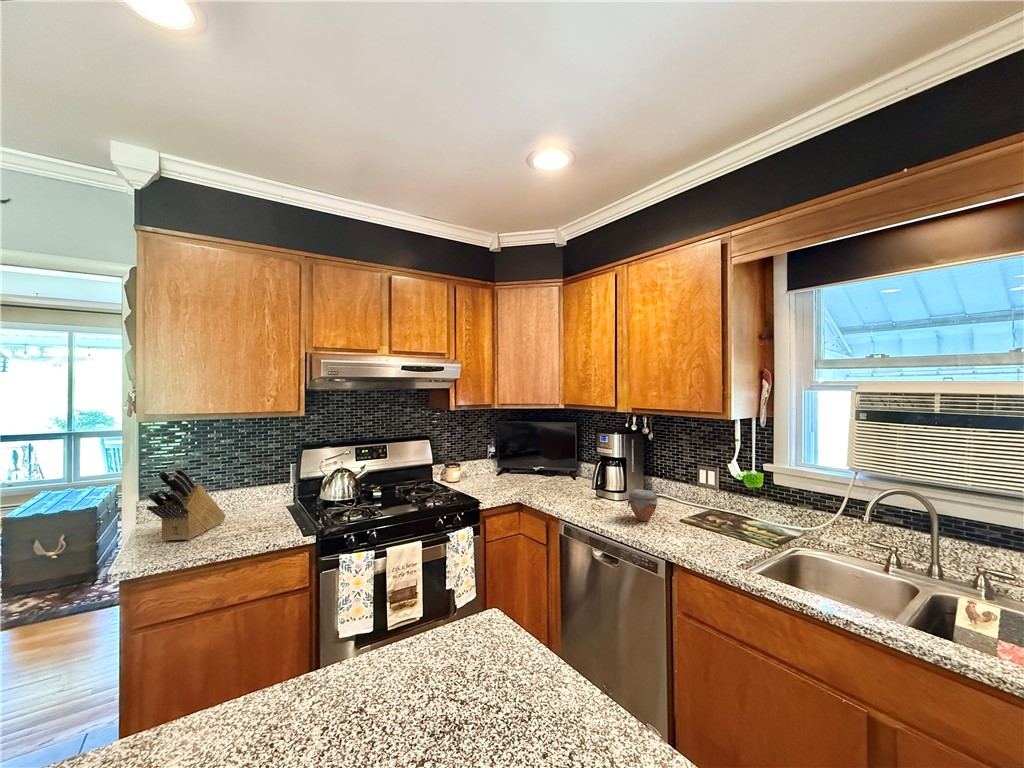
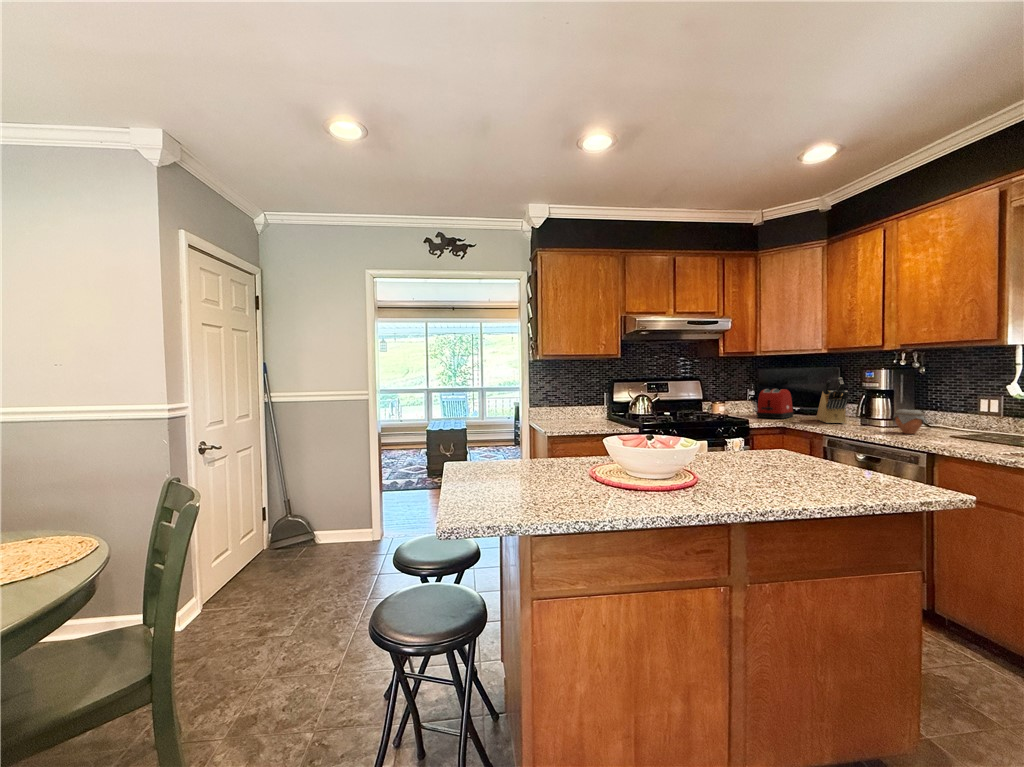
toaster: none [492,449,532,489] -> present [757,389,793,419]
knife block: present [146,467,226,541] -> present [817,377,848,423]

